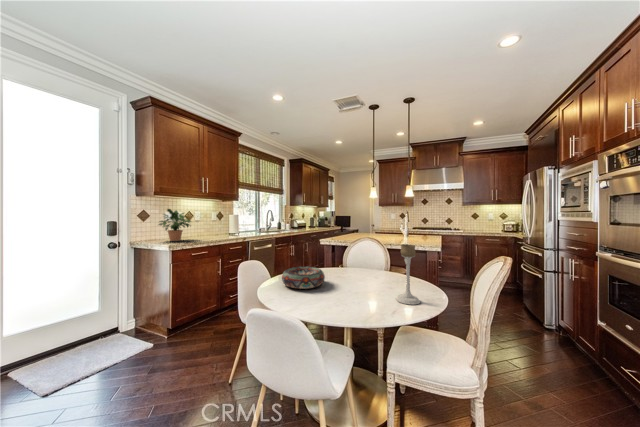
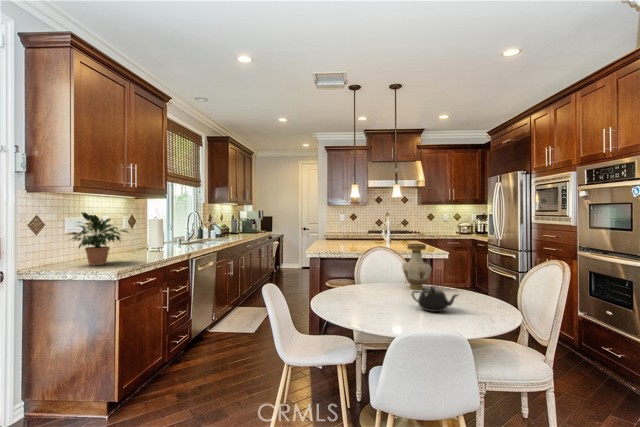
vase: none [365,236,393,278] -> present [402,244,431,289]
candle holder: present [396,244,420,305] -> none [465,250,489,307]
decorative bowl: present [282,267,325,289] -> none [338,283,388,307]
teapot: none [336,277,368,303] -> present [412,286,457,312]

